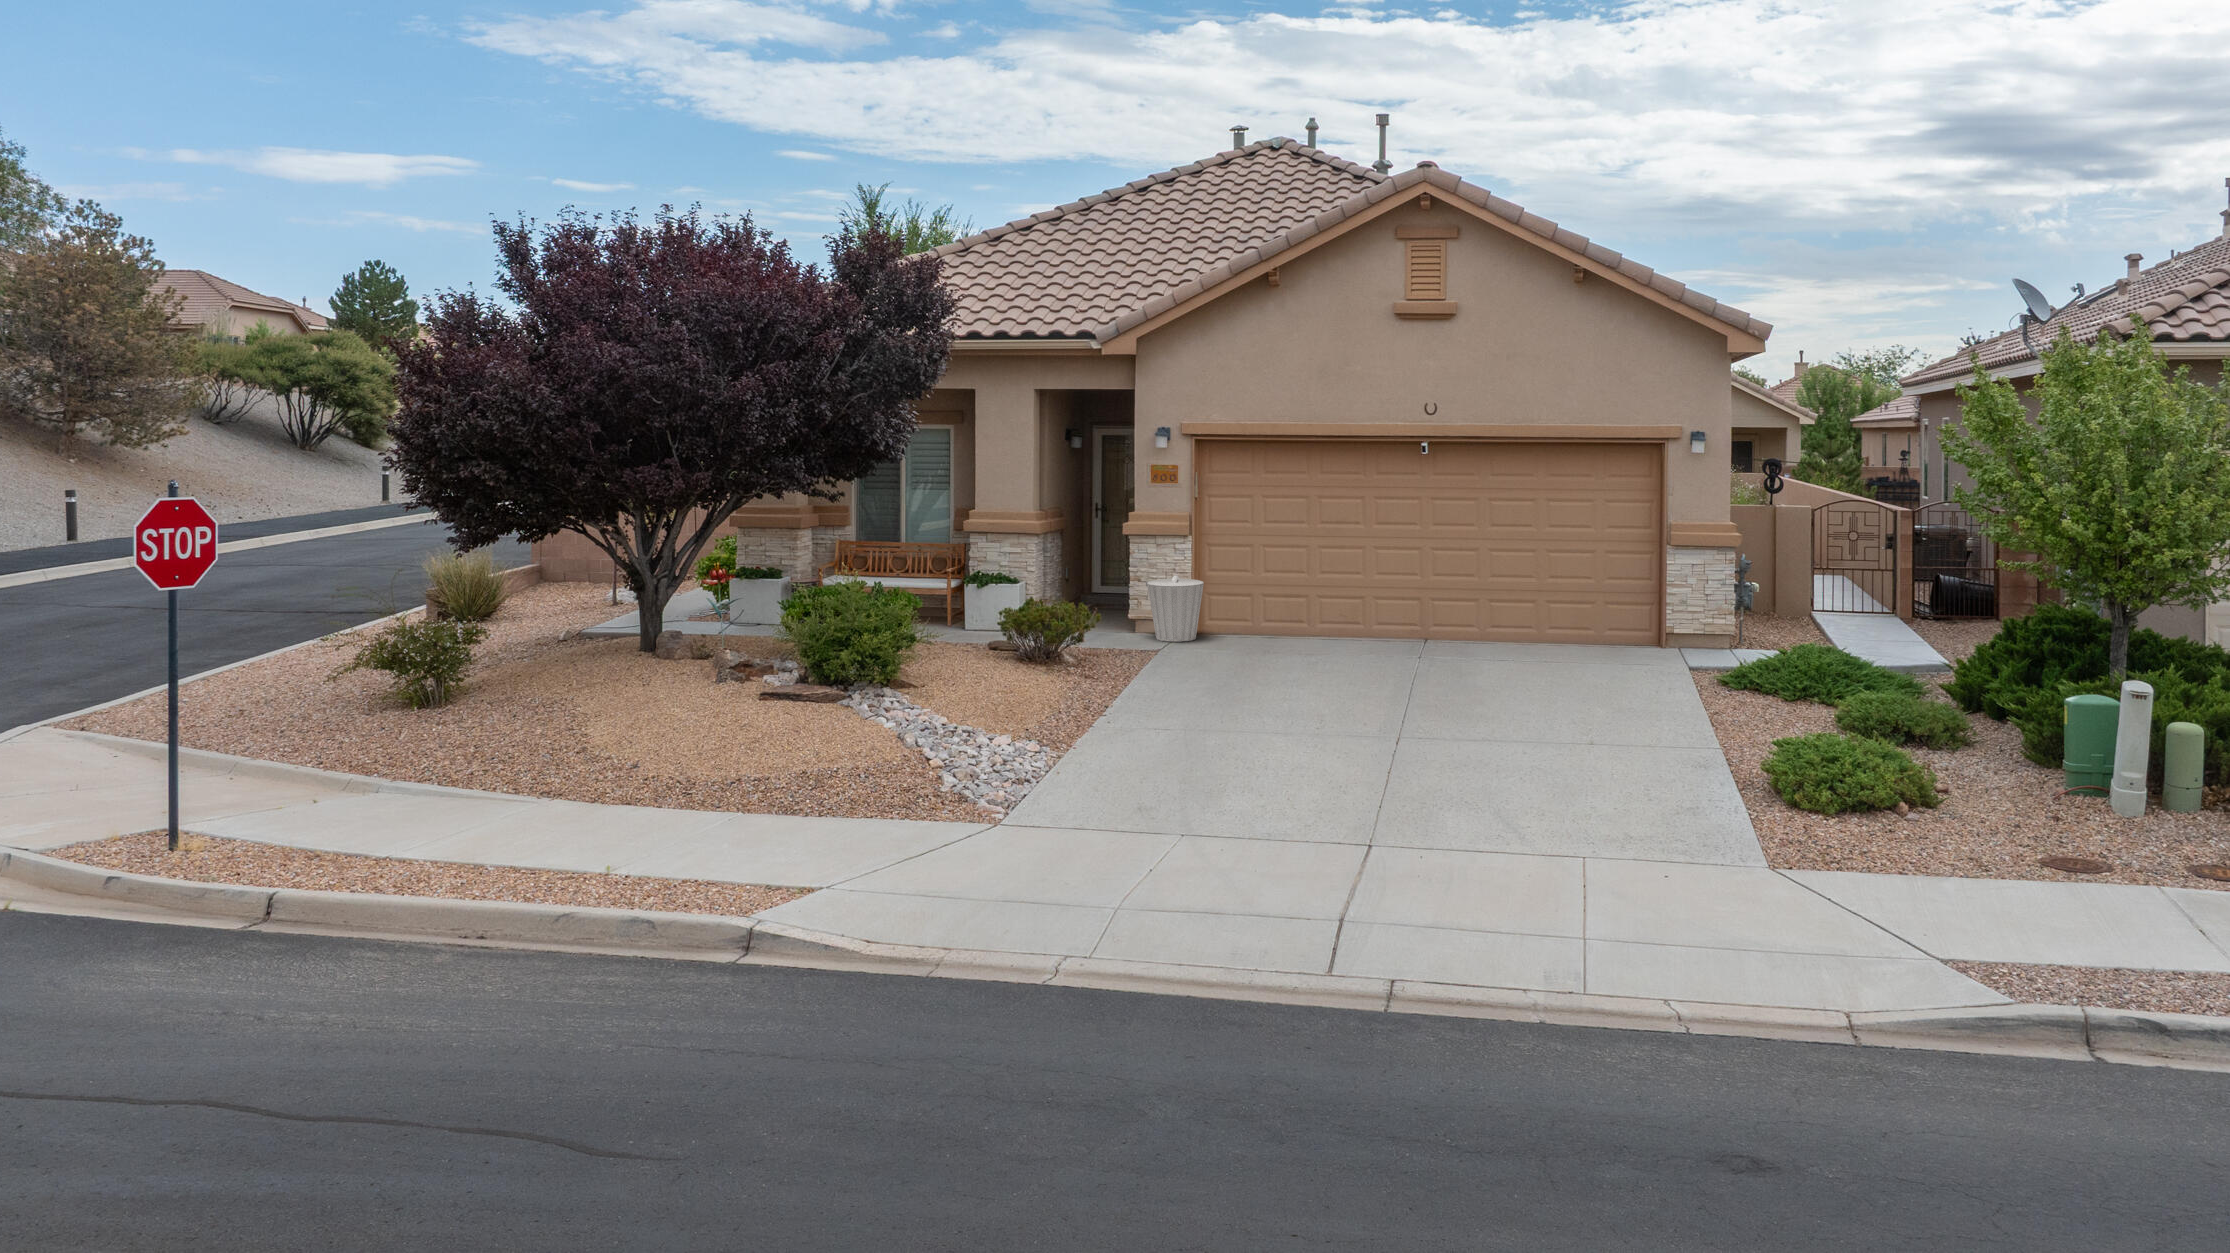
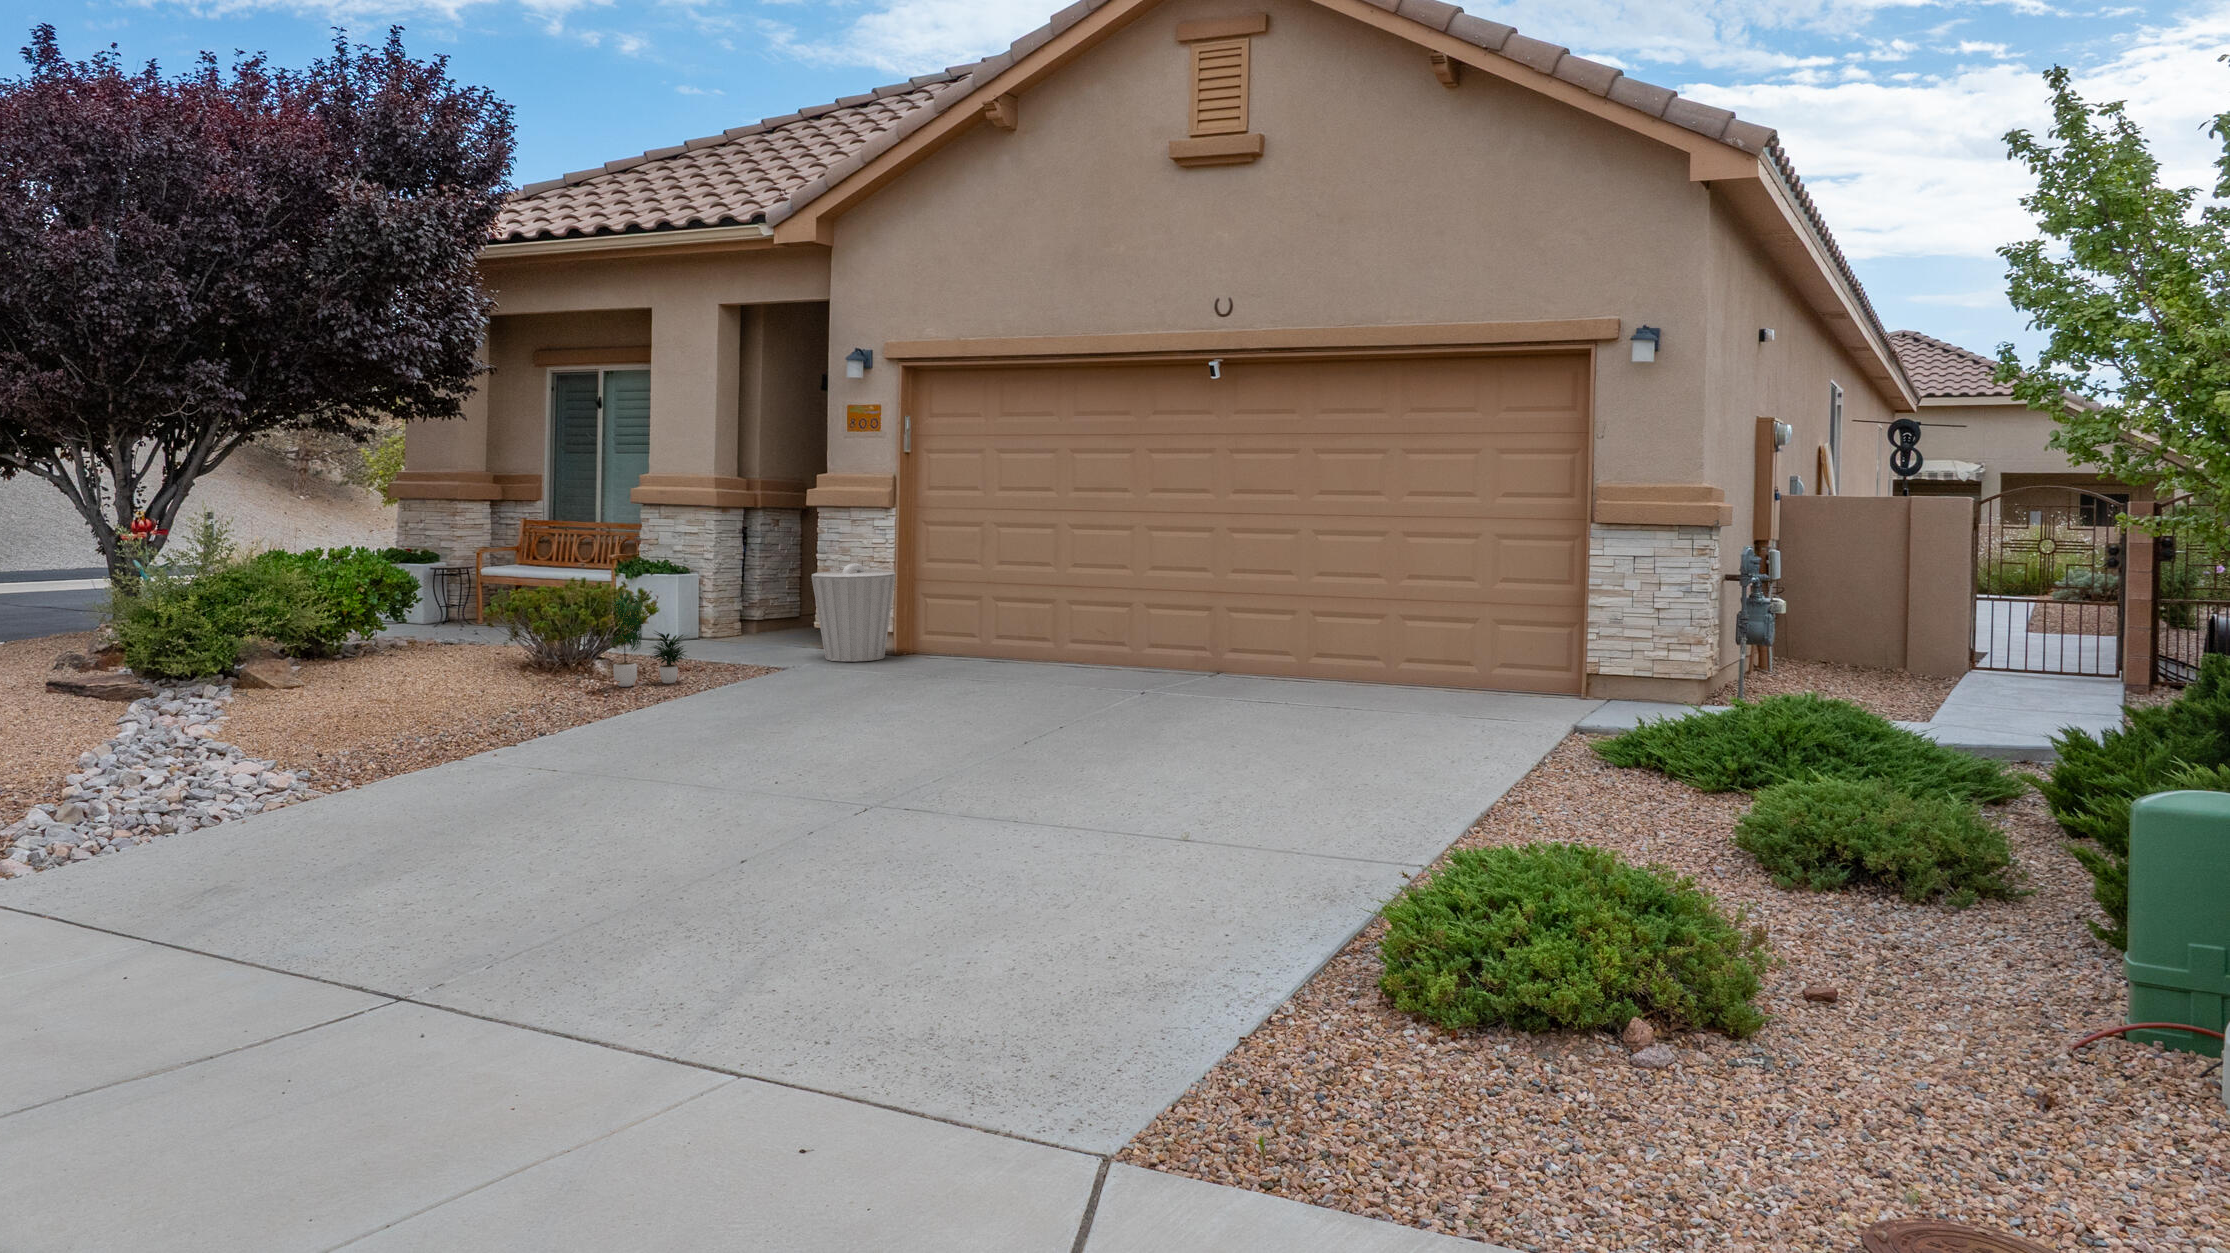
potted plant: none [1062,602,1113,666] -> present [610,591,686,687]

